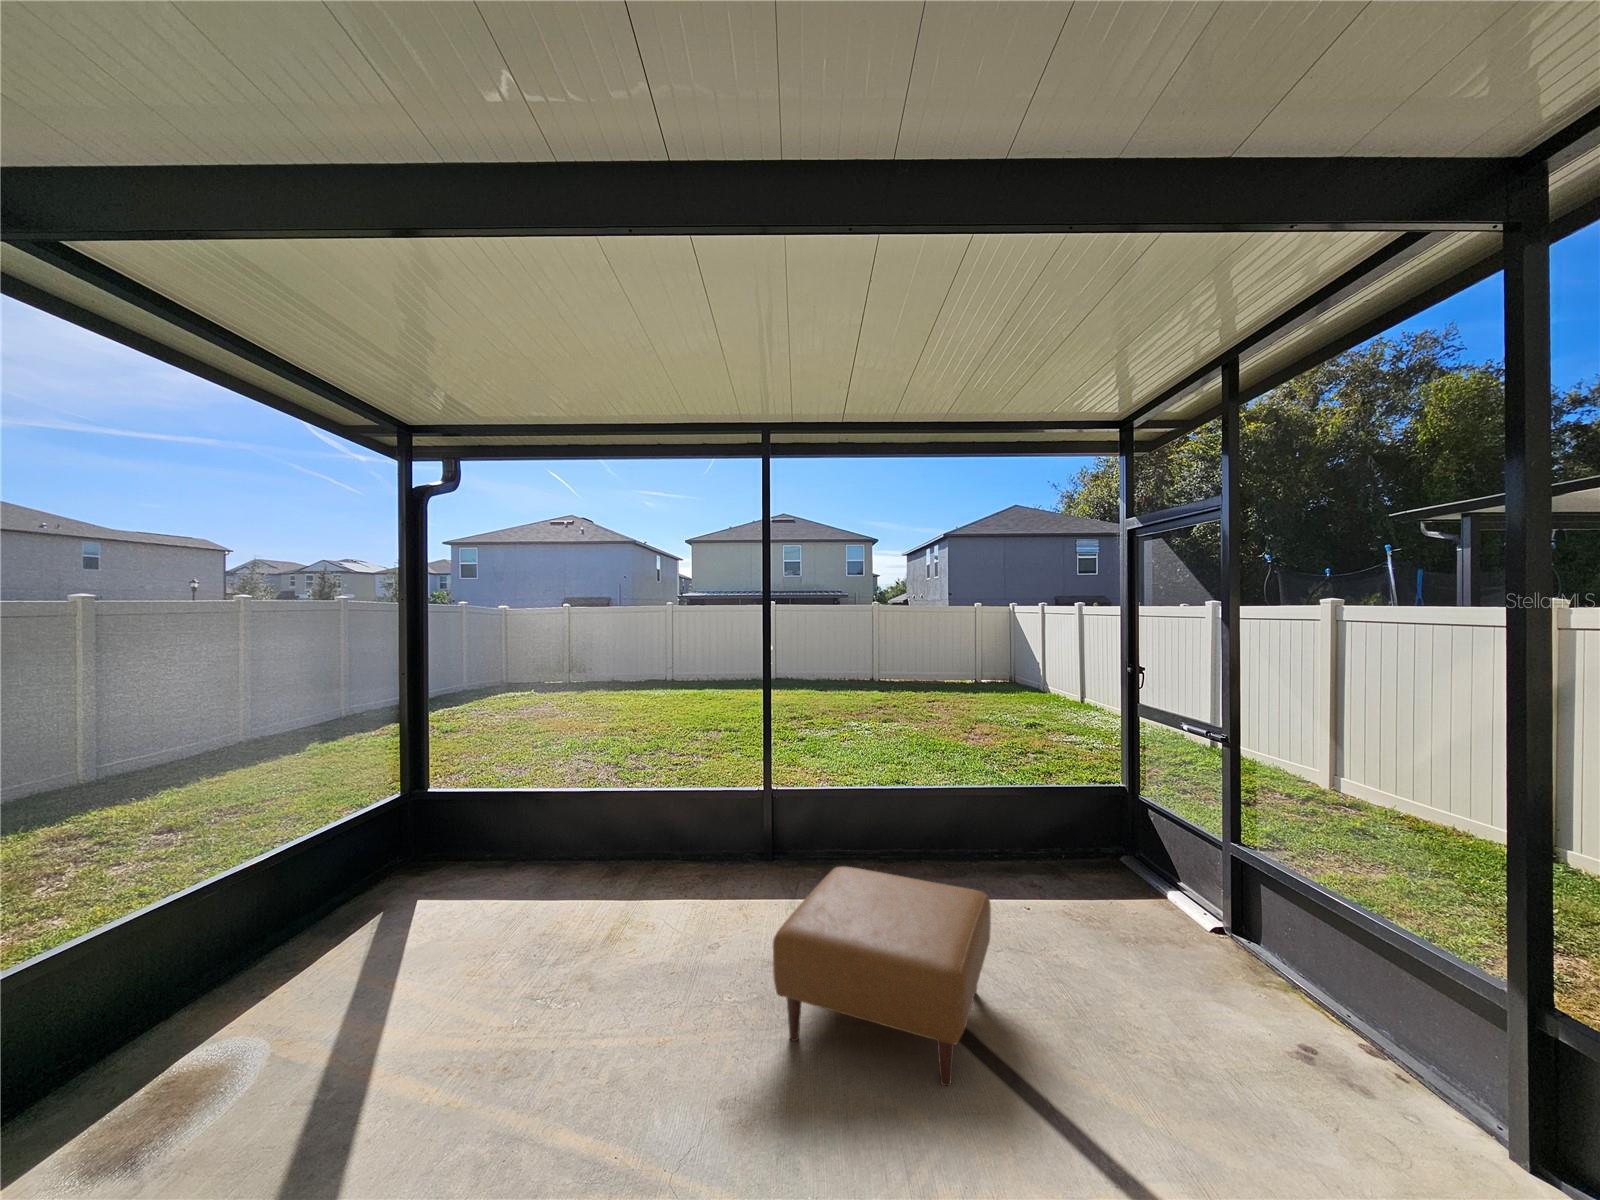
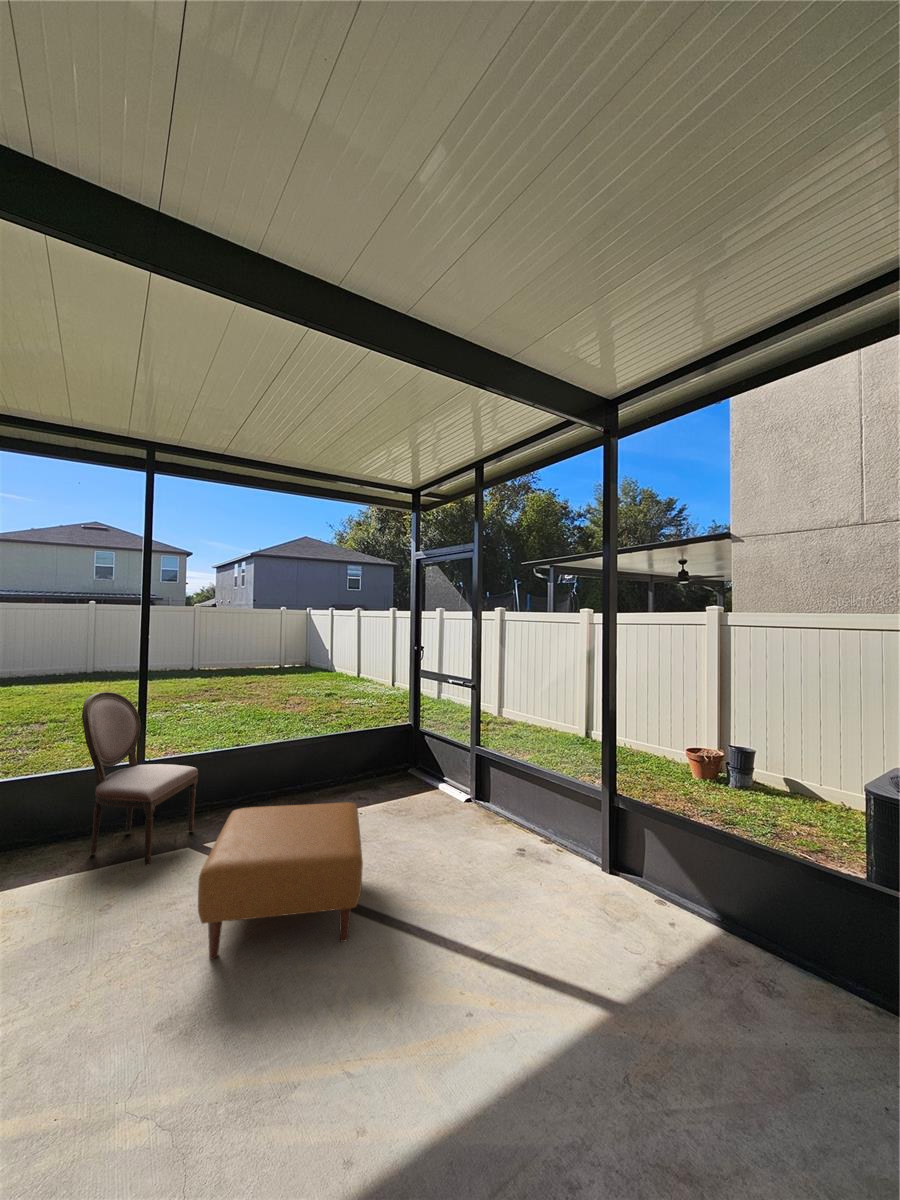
dining chair: none [711,710,824,907] -> present [82,692,198,865]

